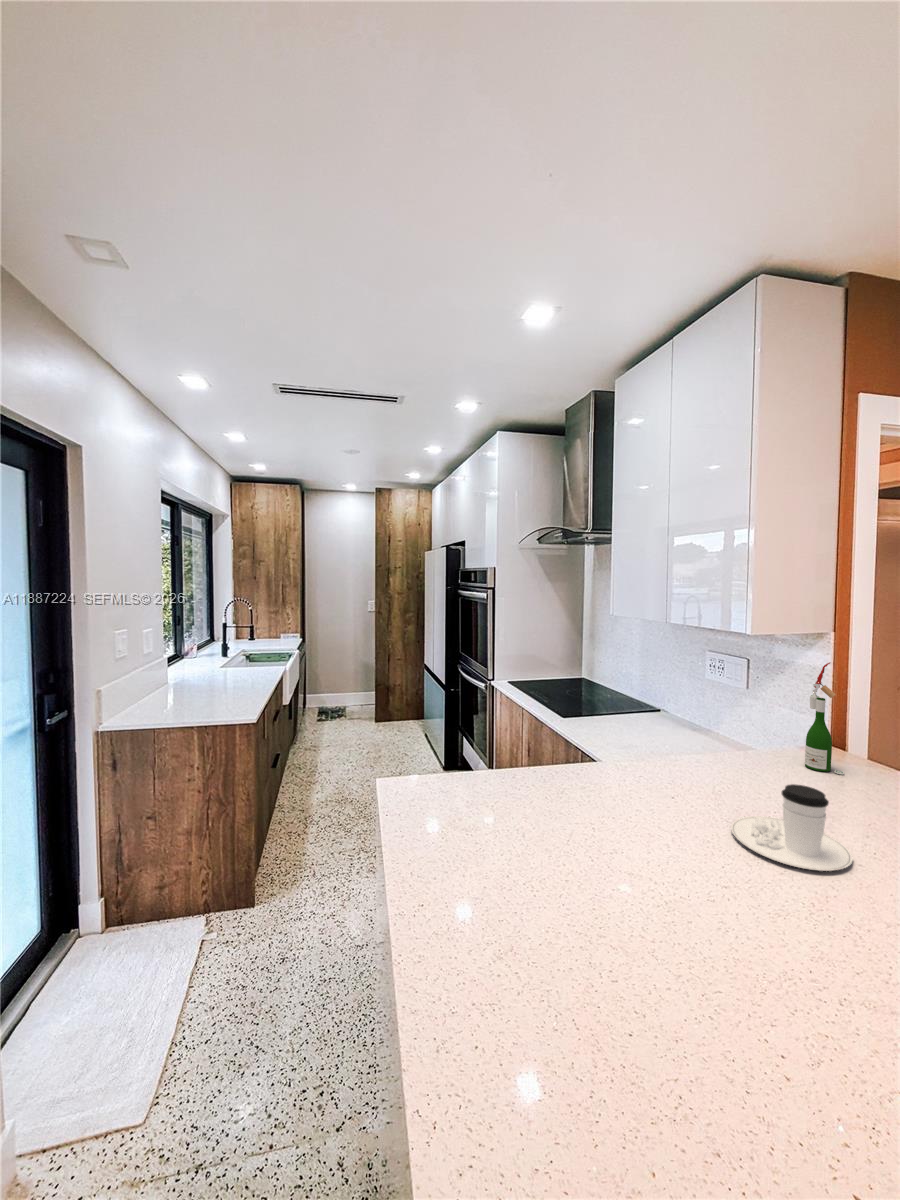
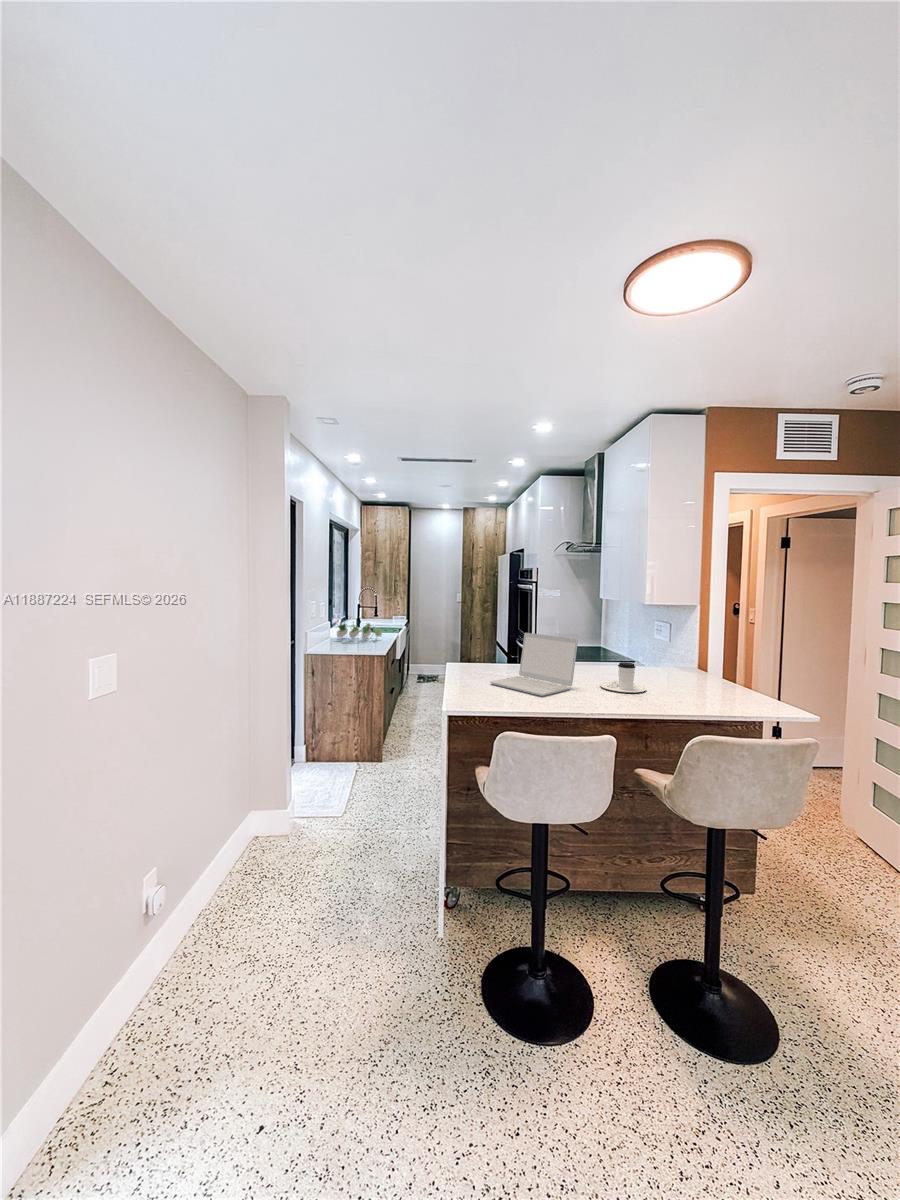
succulent plant: none [175,654,256,690] -> present [337,623,382,639]
wine bottle: present [805,662,844,775] -> none [676,619,693,678]
laptop: none [493,716,703,936] -> present [490,633,578,696]

